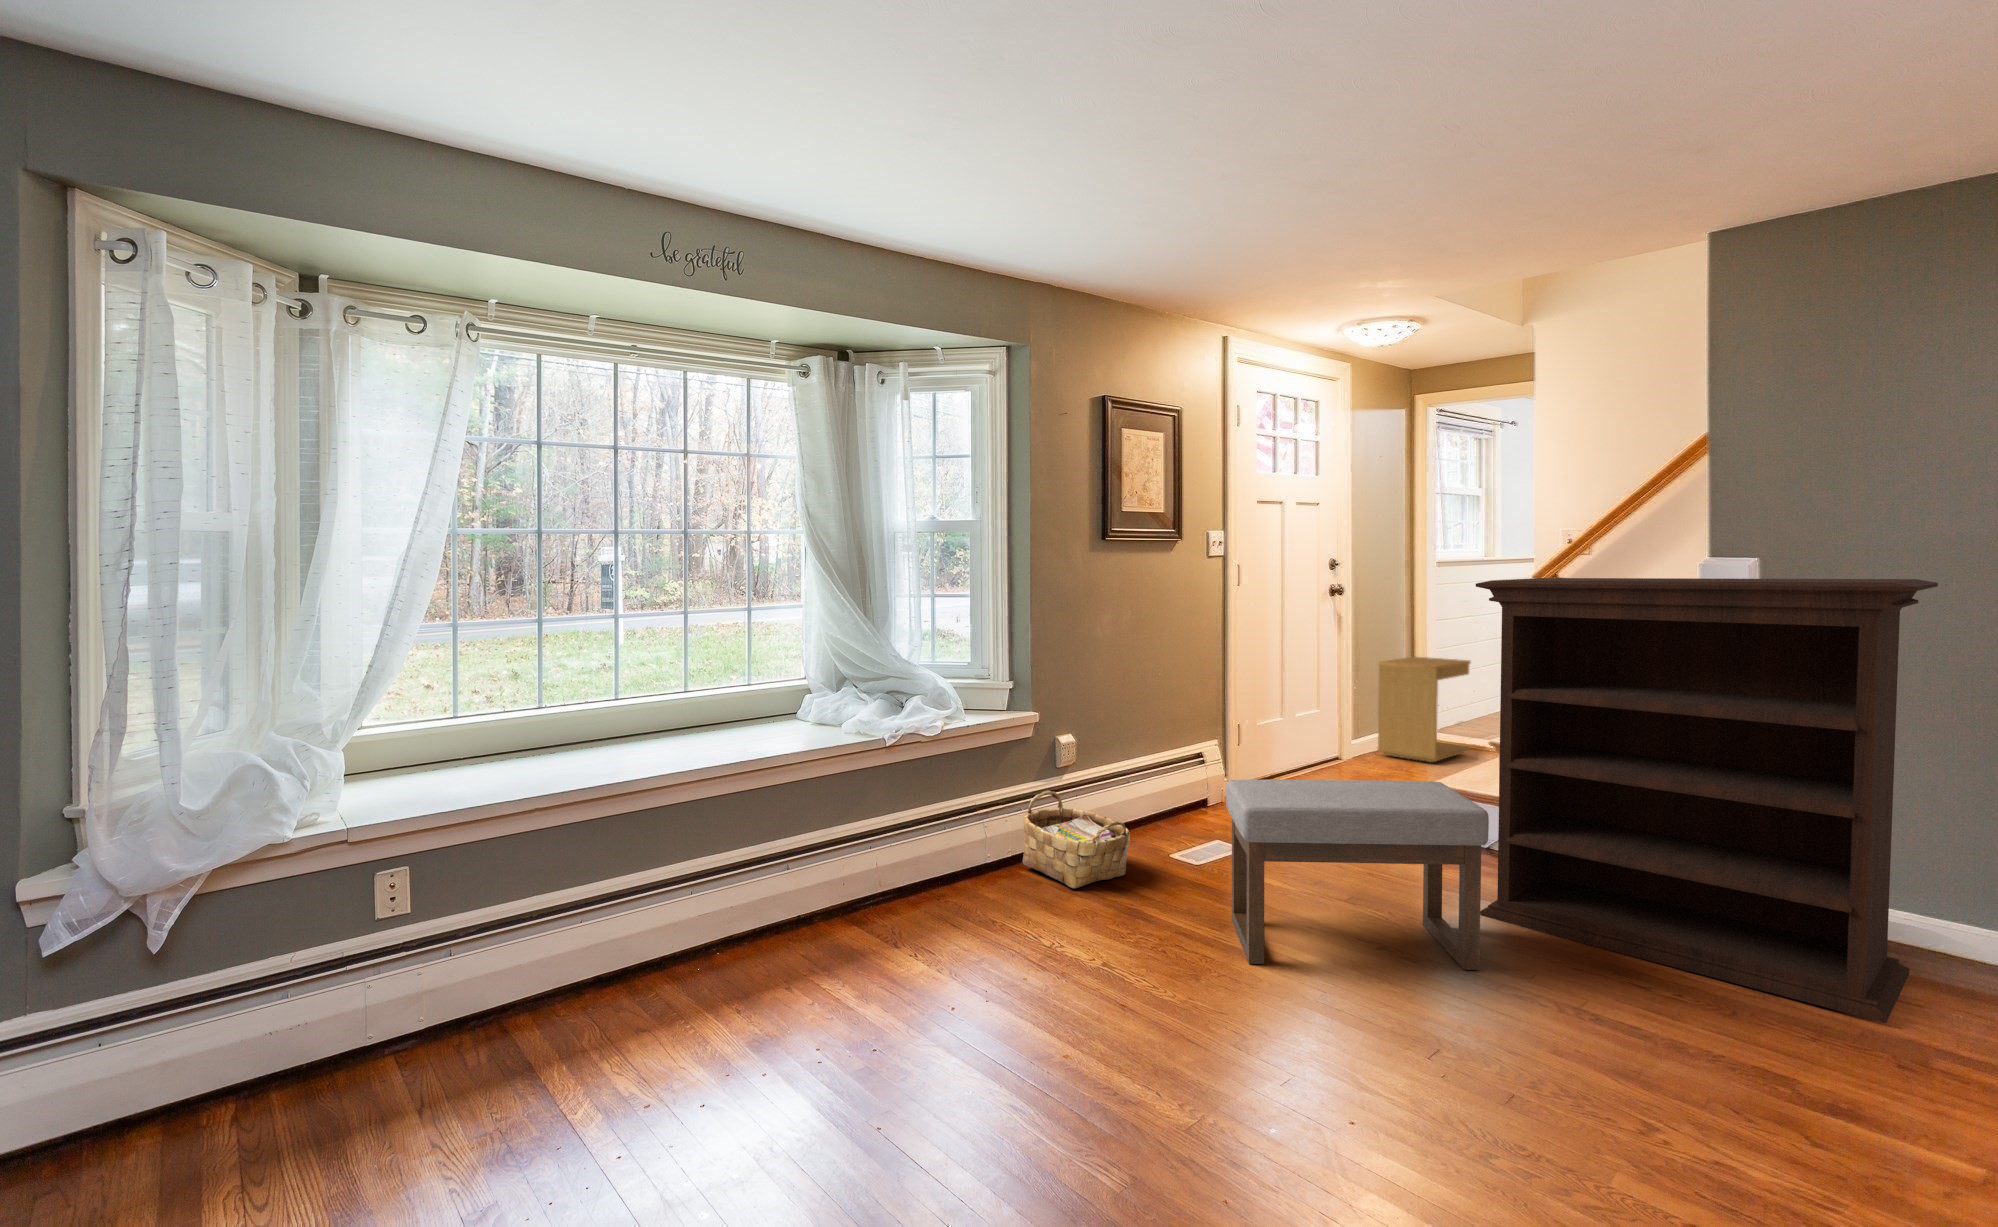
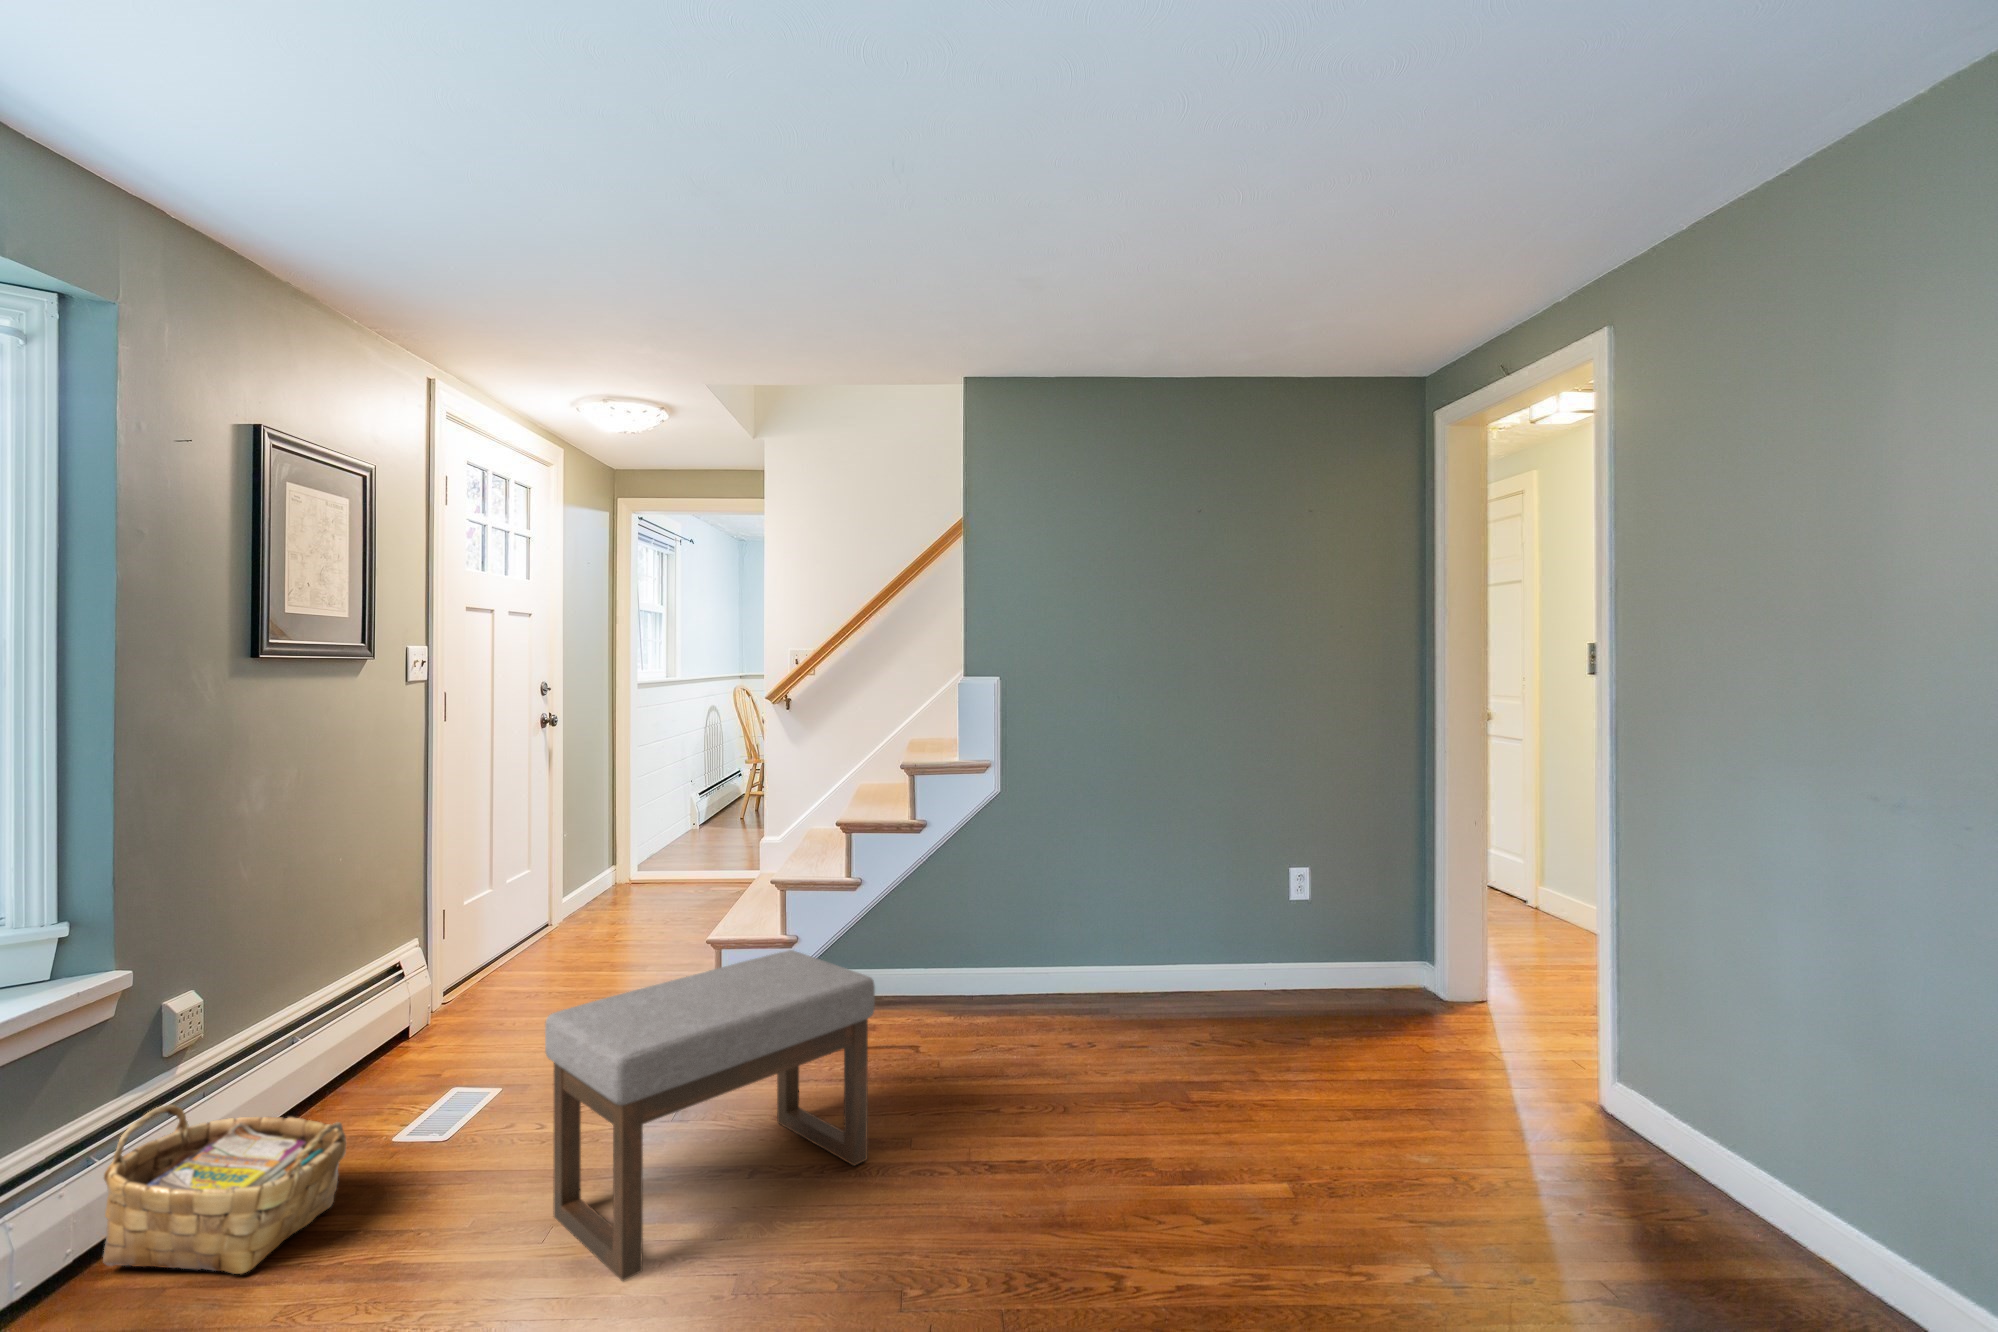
bookshelf: present [1476,578,1938,1023] -> none [810,710,1154,1087]
side table: present [1378,657,1470,762] -> none [586,787,678,905]

